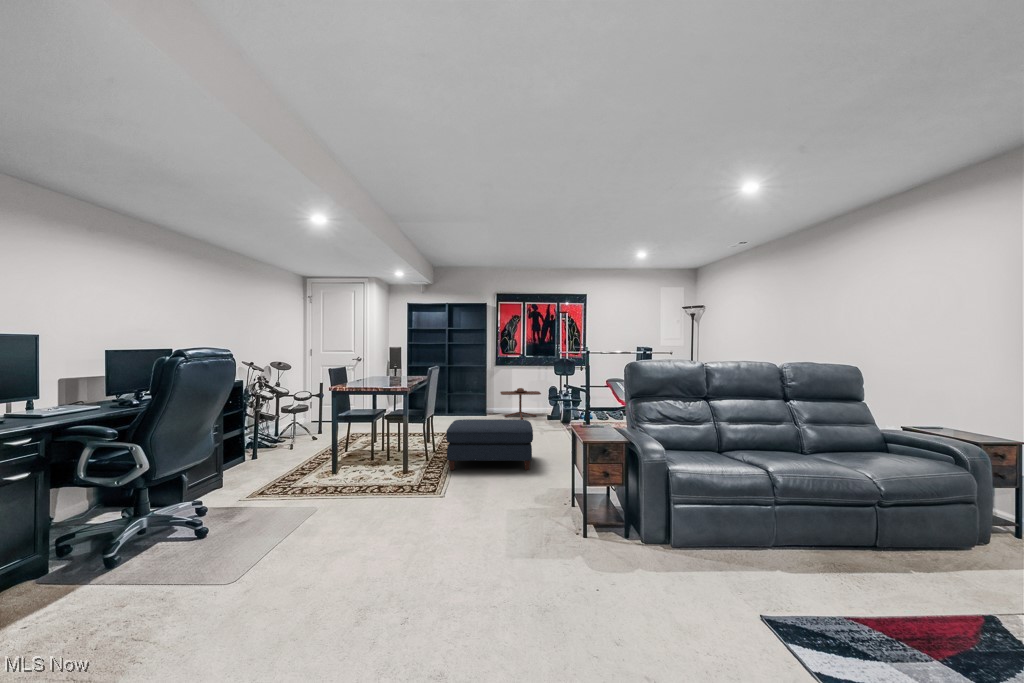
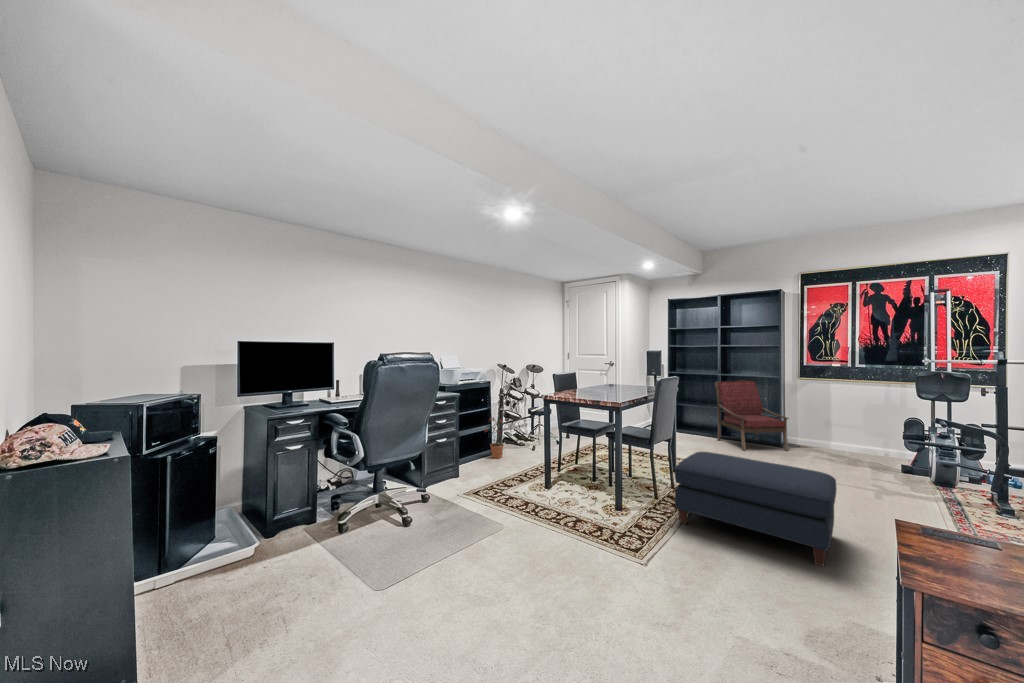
armchair: none [443,370,492,423] -> present [715,380,789,451]
side table: present [500,388,541,420] -> none [806,413,887,463]
potted plant: none [239,421,265,465] -> present [485,417,505,458]

